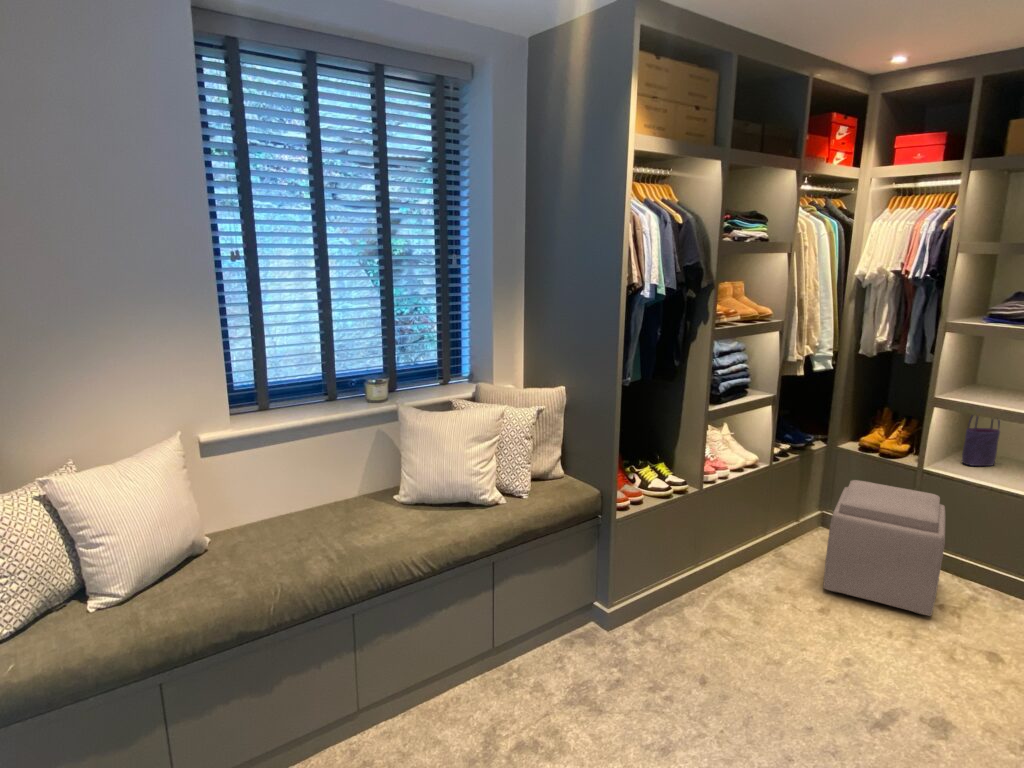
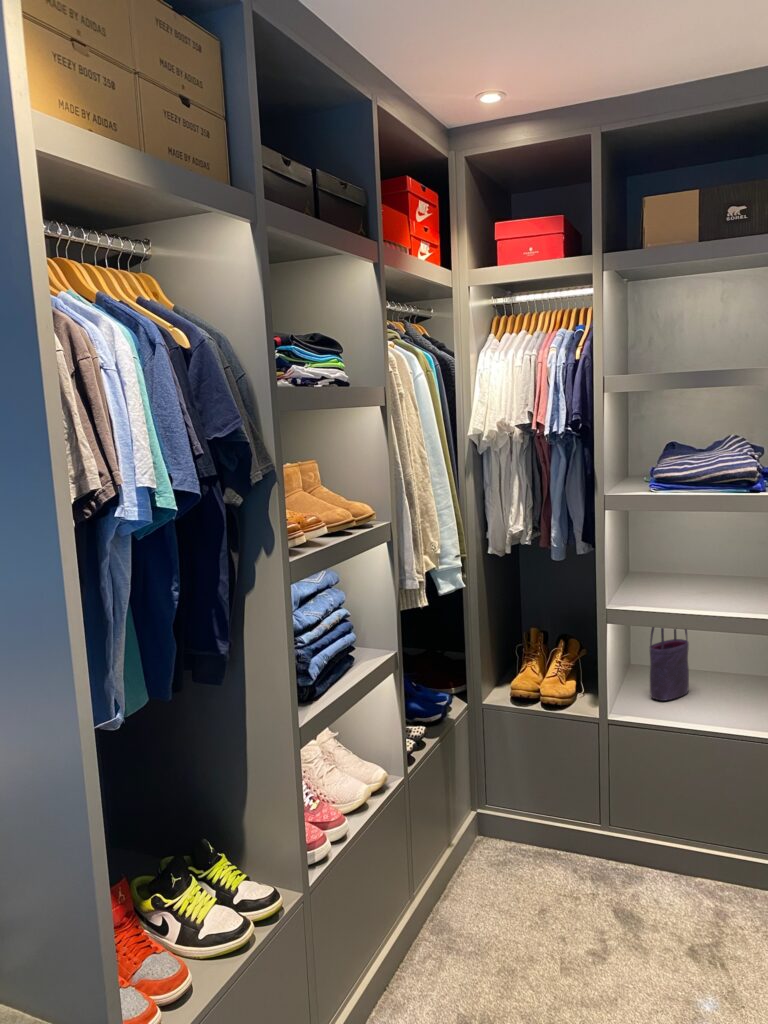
ottoman: present [823,480,945,616] -> none [518,769,712,996]

